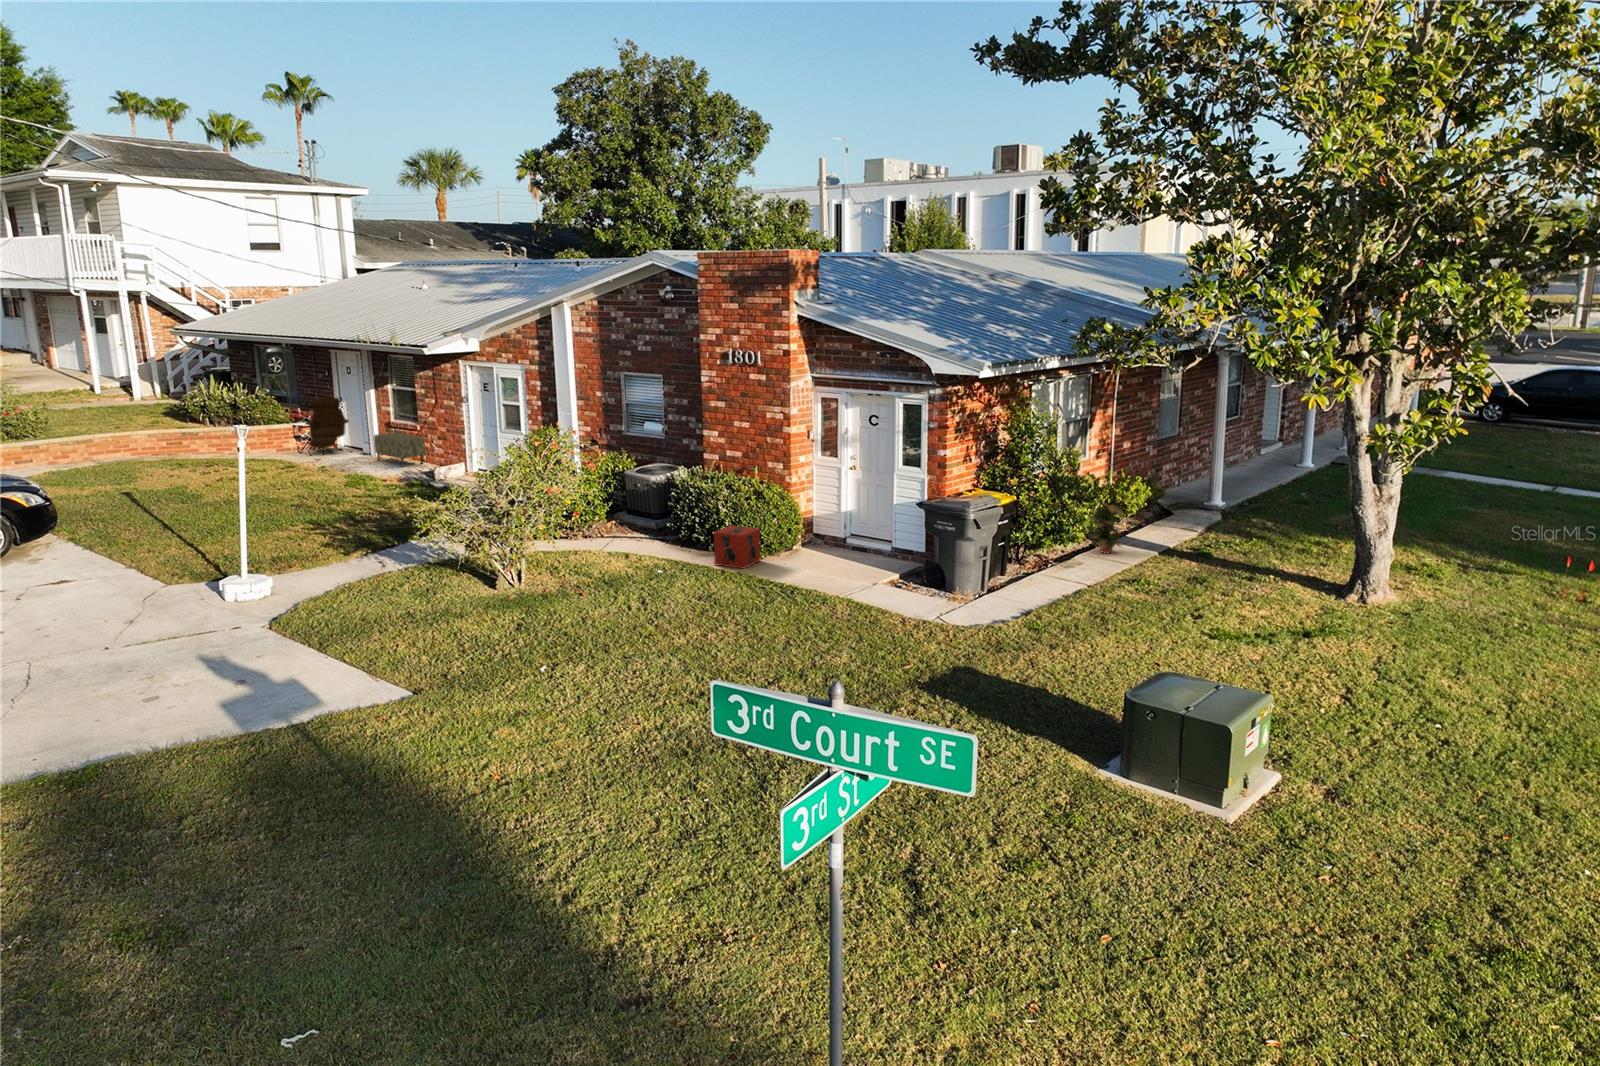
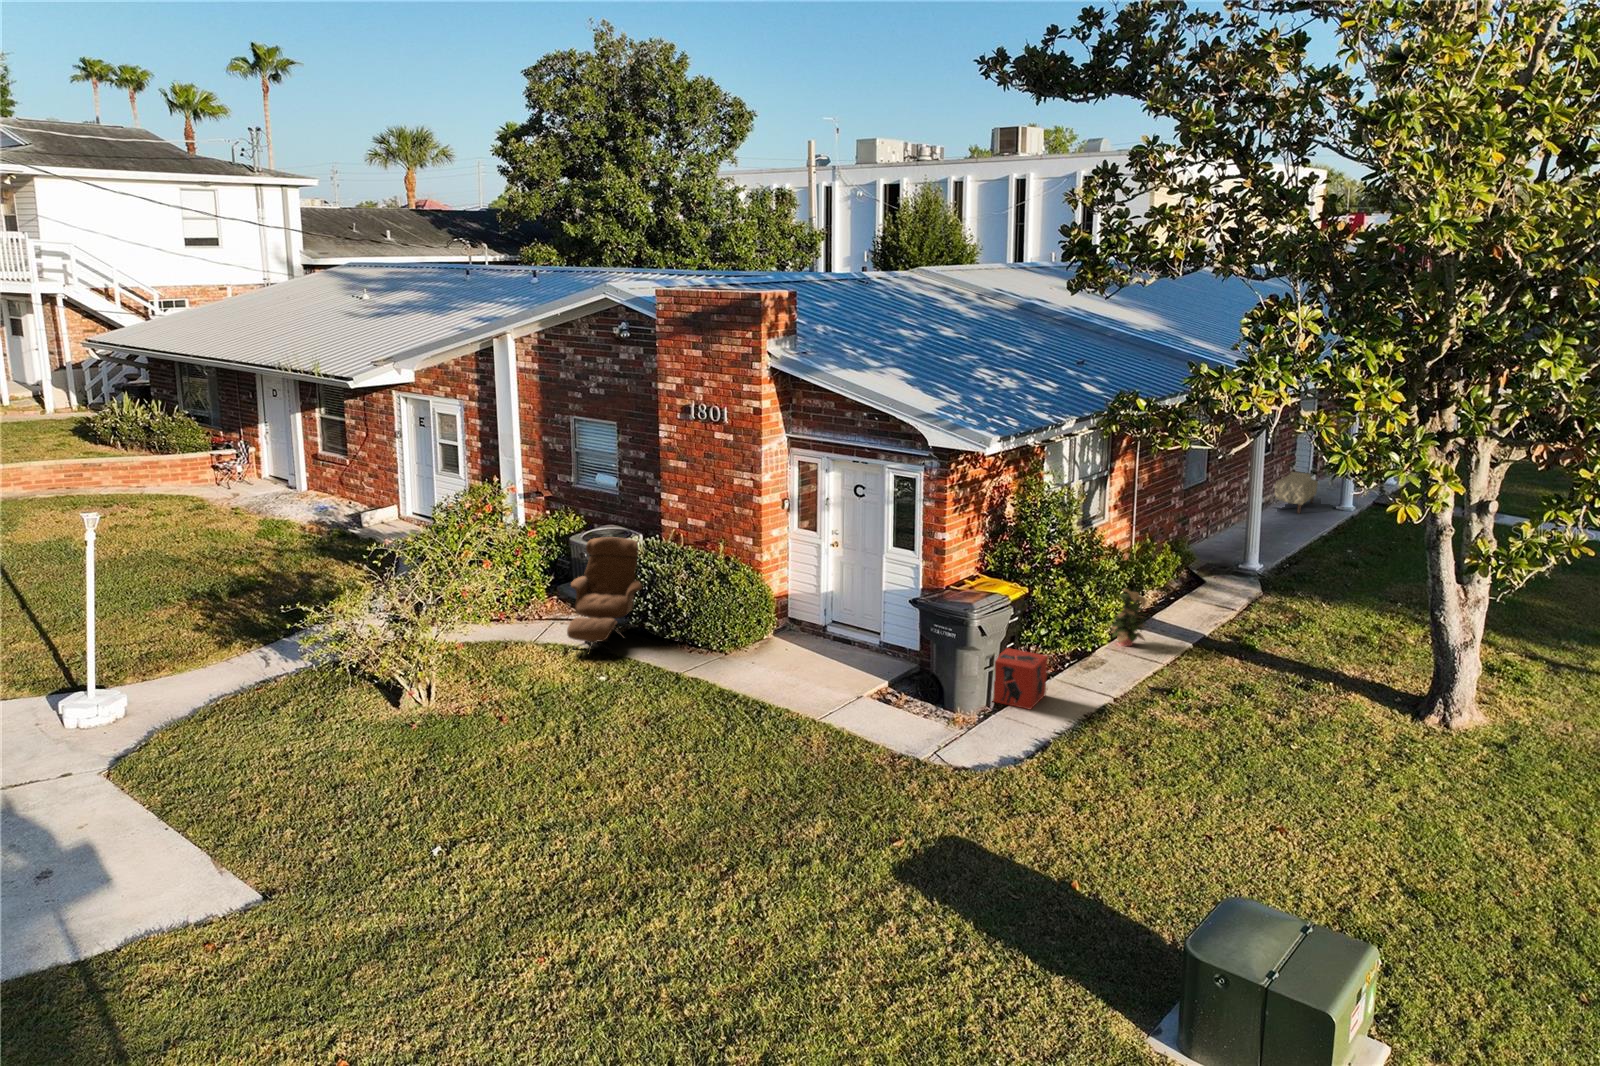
lounge chair: present [305,397,349,453] -> present [567,537,642,654]
bench: present [374,432,425,466] -> present [1275,472,1318,513]
storage box: present [714,525,760,568] -> present [993,648,1048,709]

